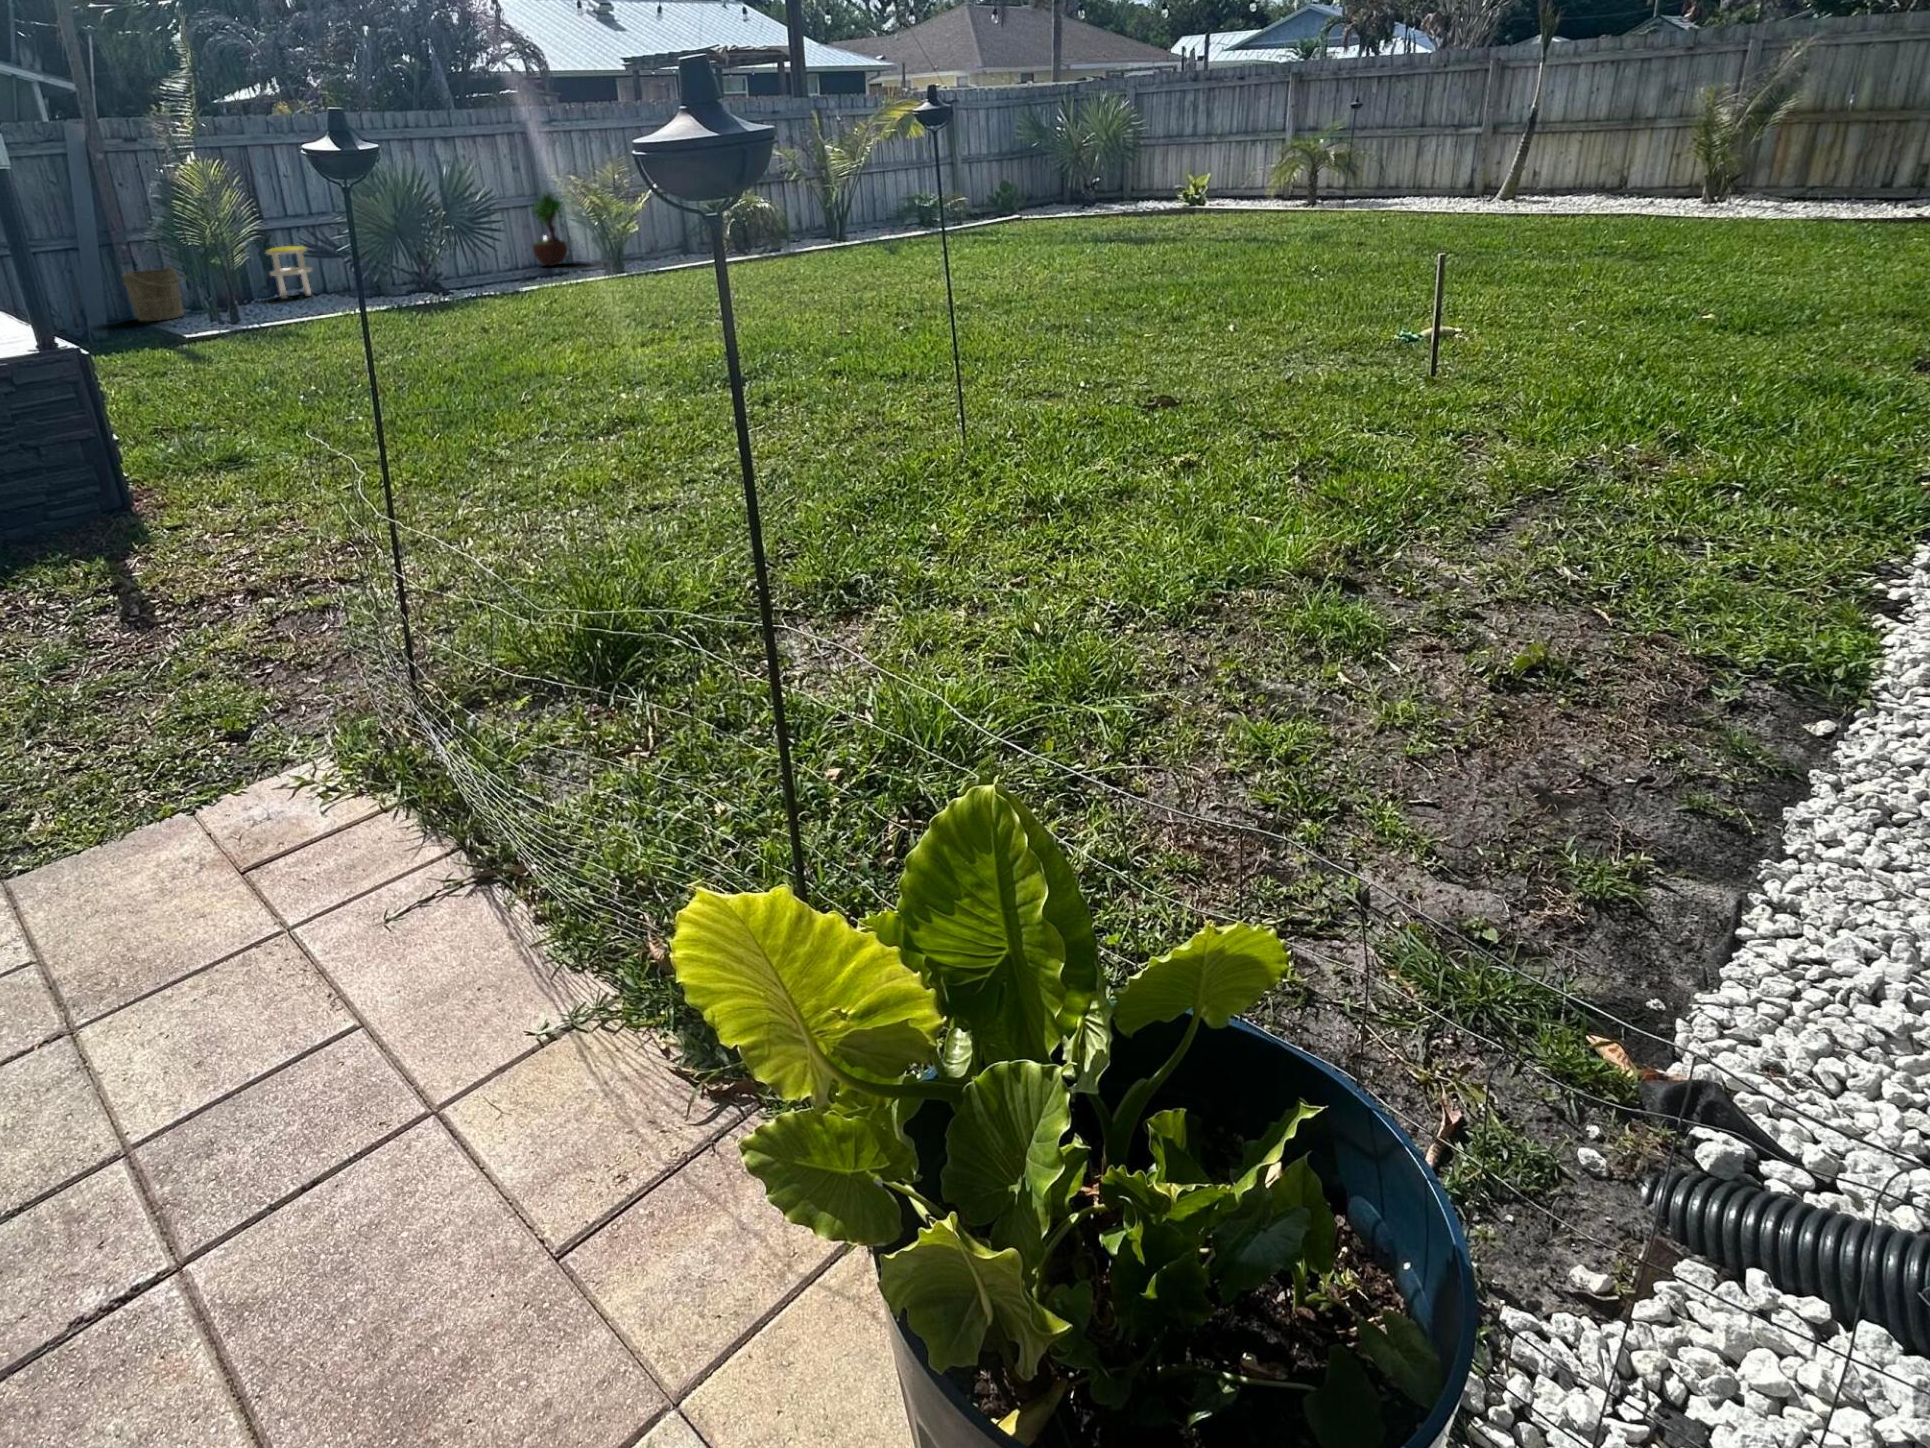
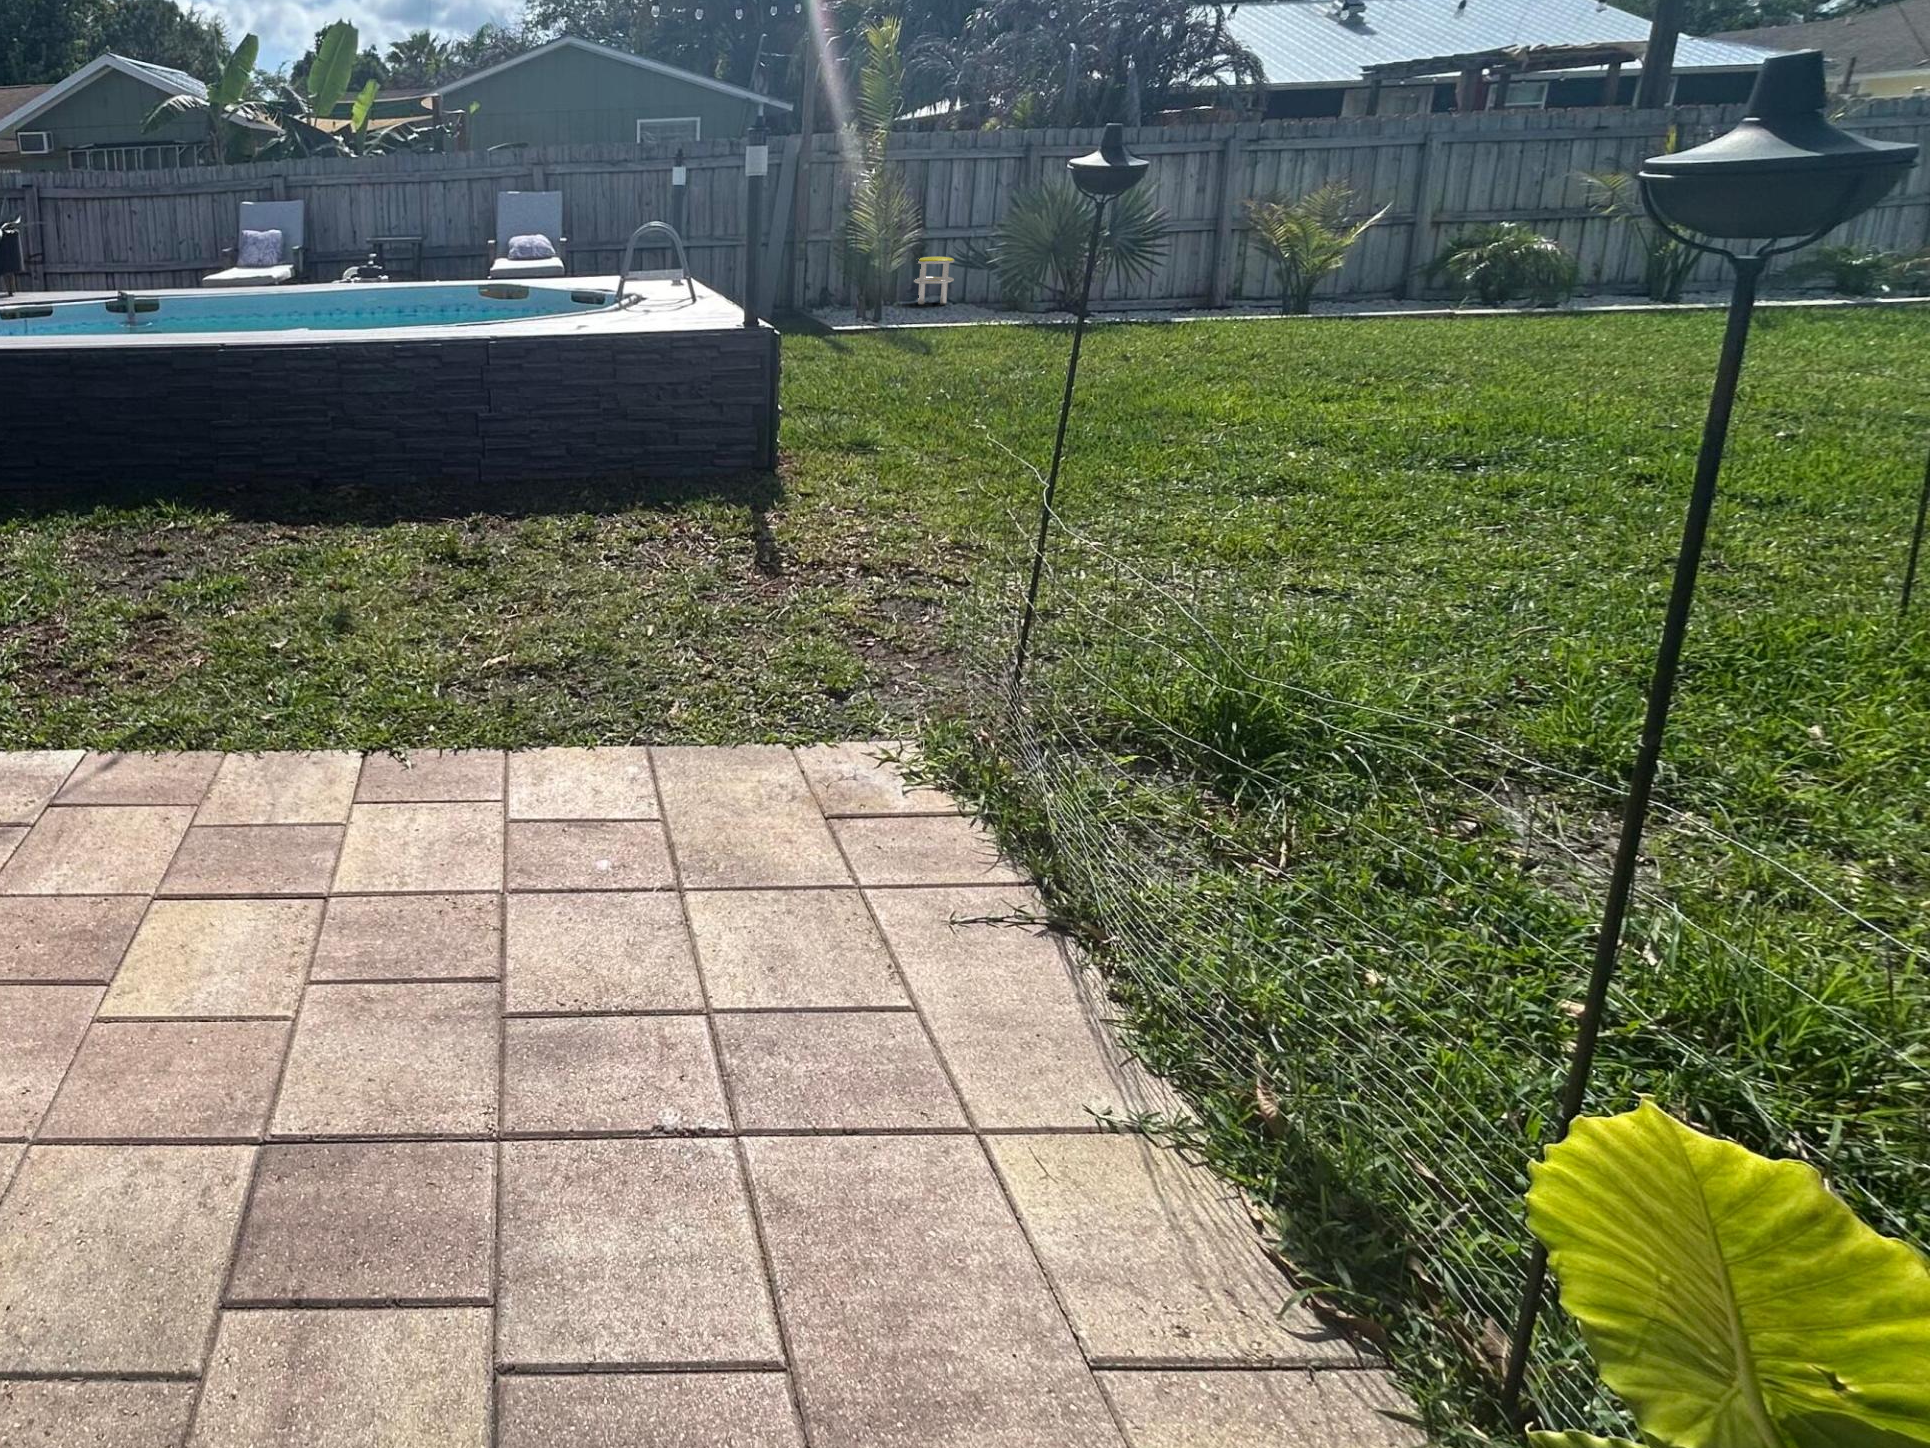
potted tree: present [532,192,567,266] -> none [1192,210,1255,297]
bucket: present [122,267,184,321] -> none [793,267,844,313]

